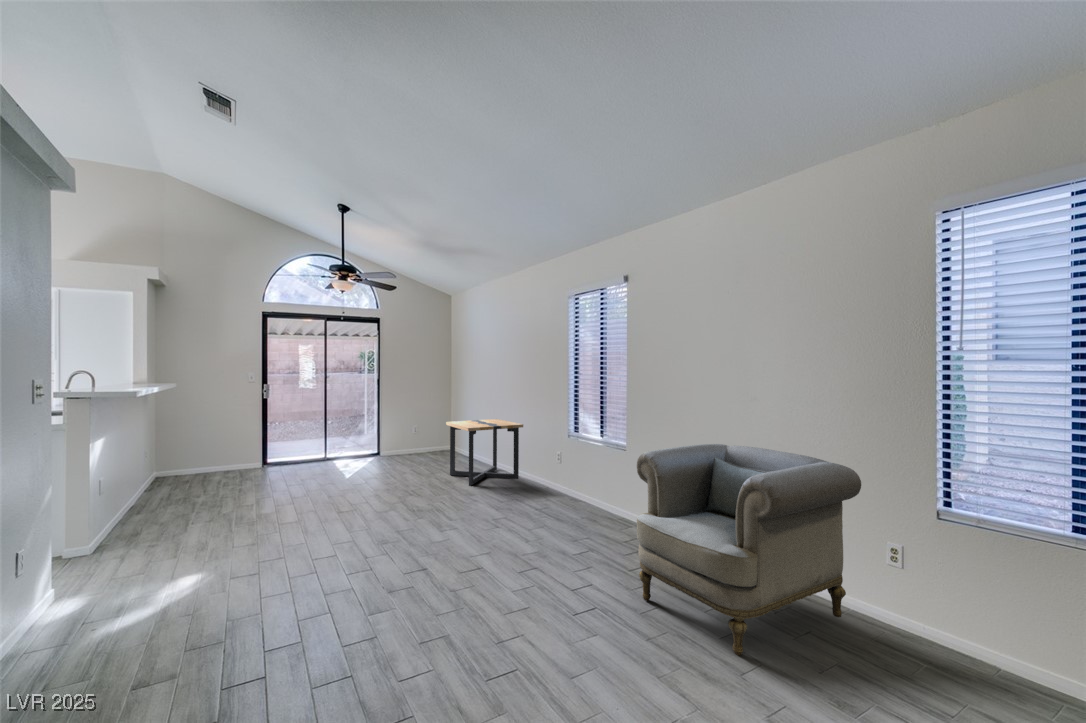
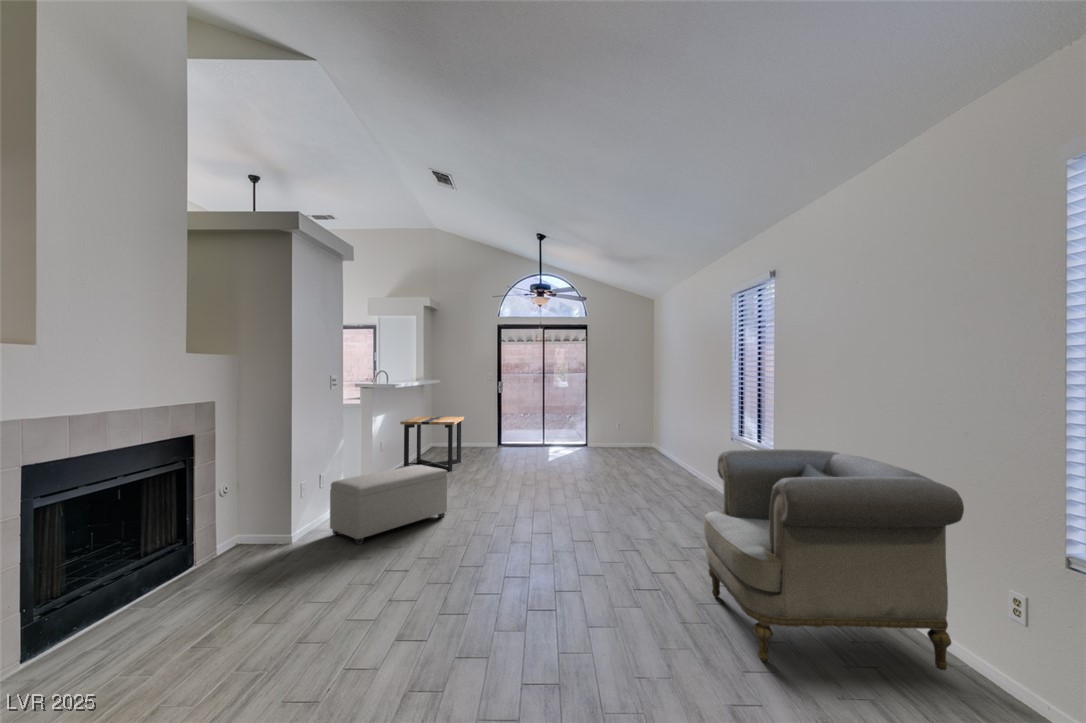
side table: present [446,419,523,485] -> present [400,416,464,472]
ottoman: none [56,510,263,657] -> present [330,465,447,544]

